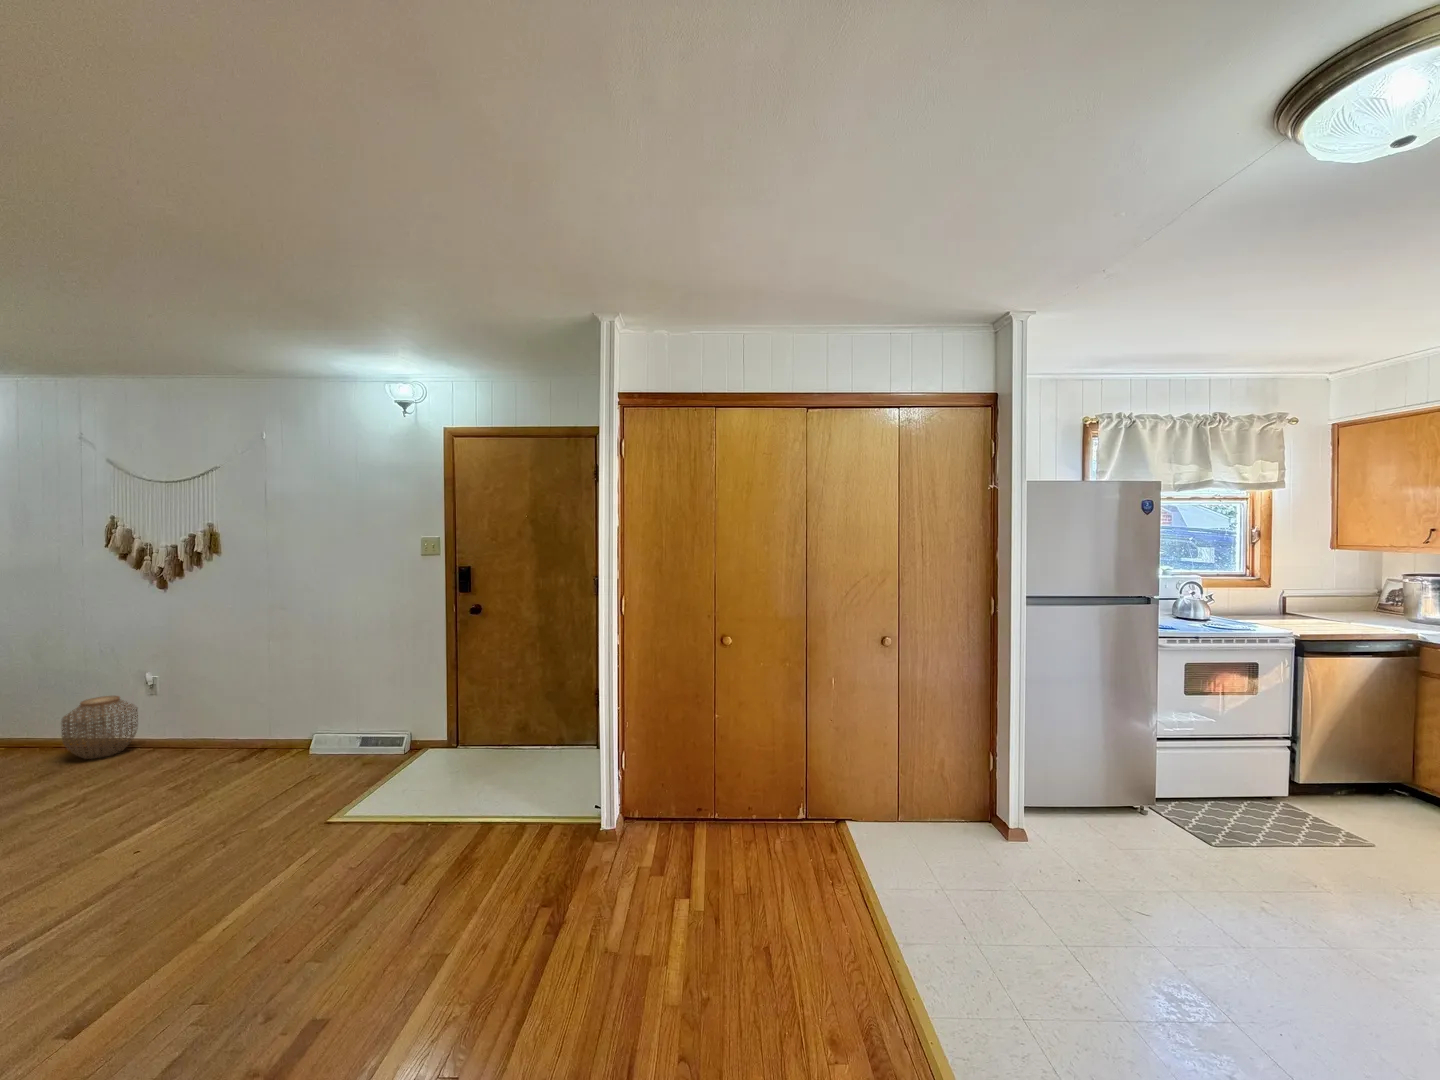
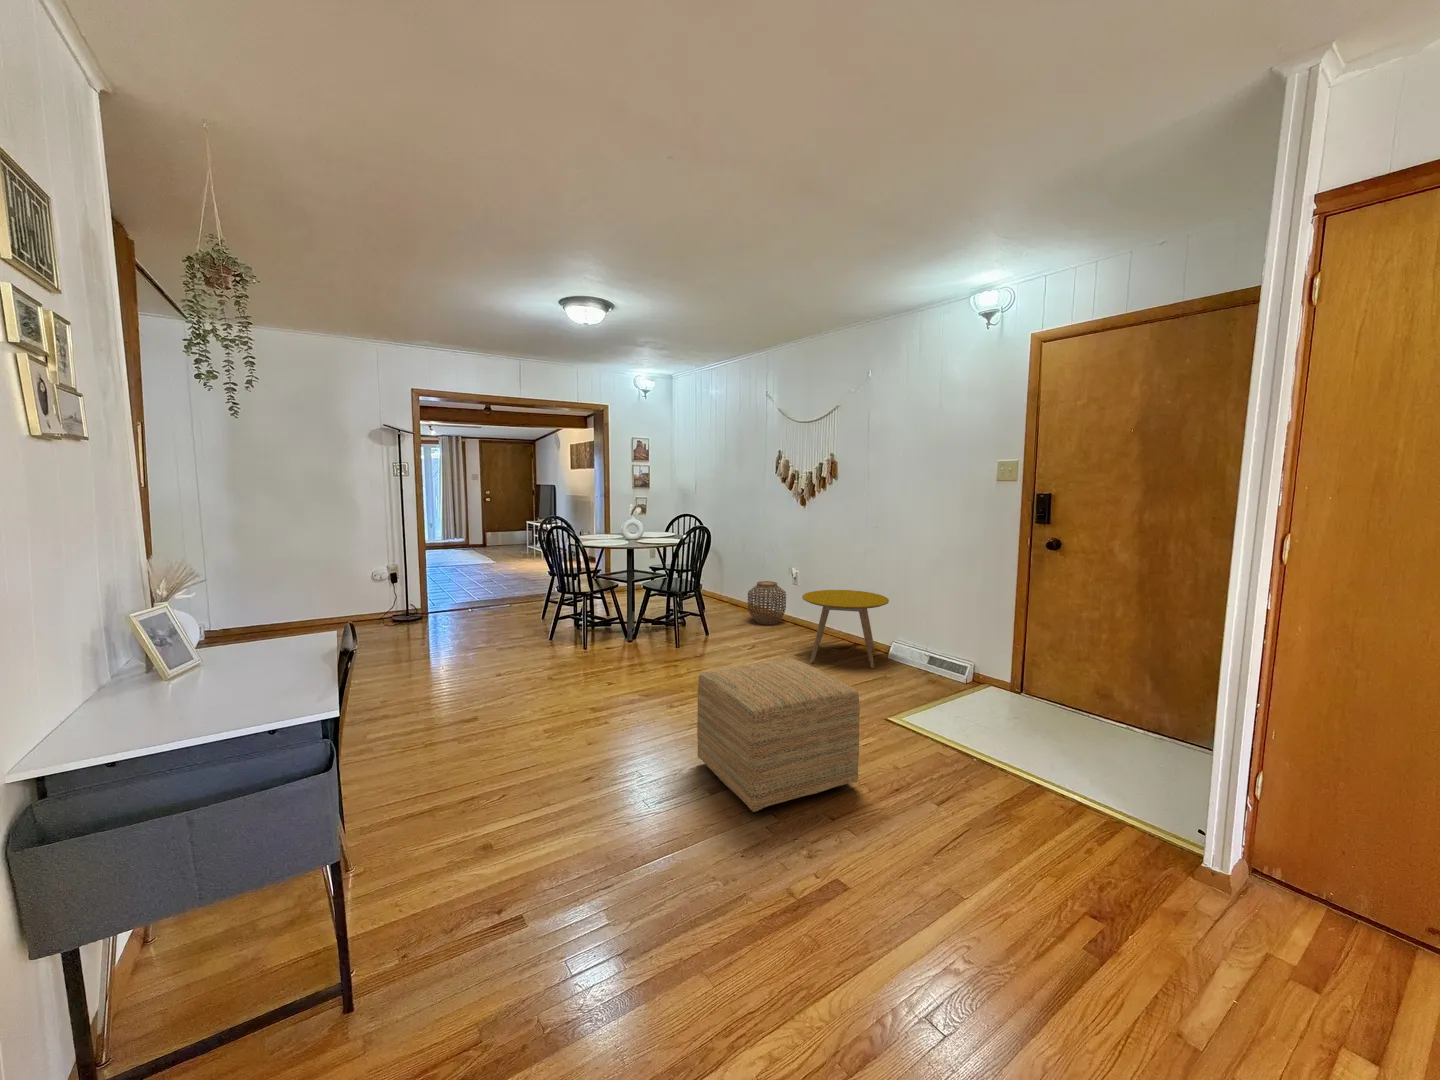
side table: none [179,683,307,789] -> present [802,590,889,668]
ottoman: none [38,792,314,1004] -> present [697,659,860,812]

